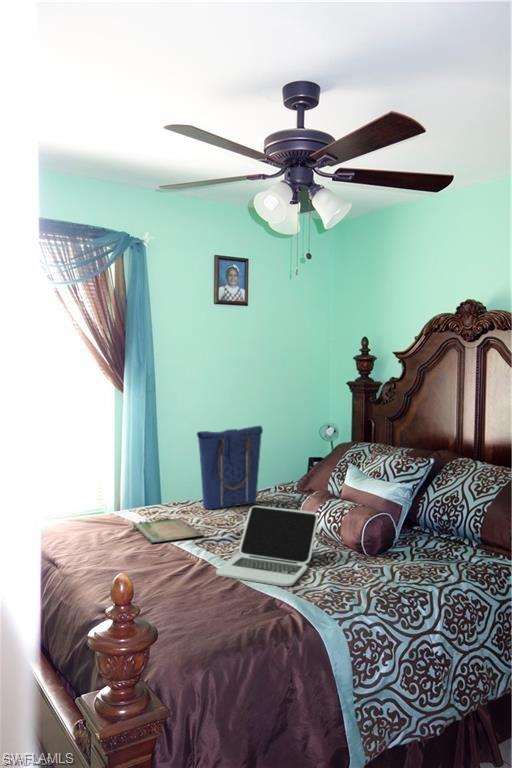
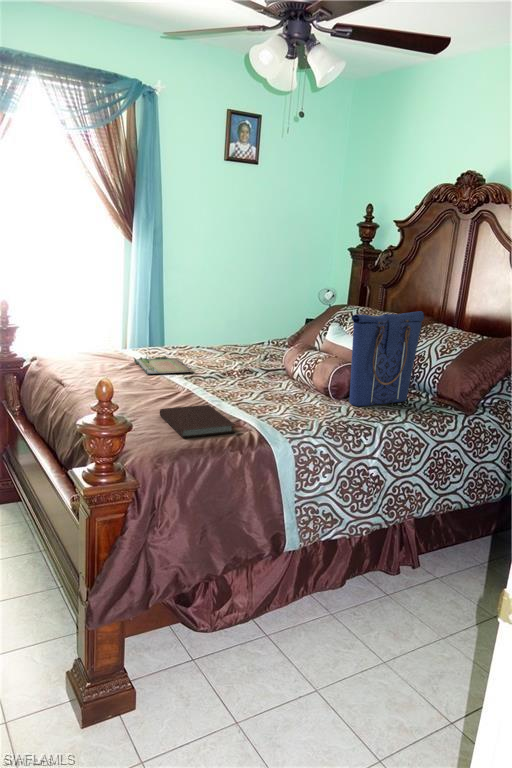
tote bag: present [197,426,263,509] -> present [349,311,424,406]
laptop: present [216,506,318,586] -> none [197,348,290,413]
notebook: none [178,582,274,634] -> present [160,405,235,438]

